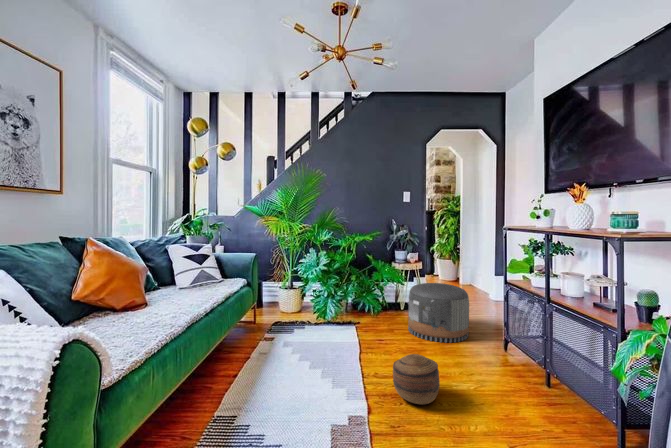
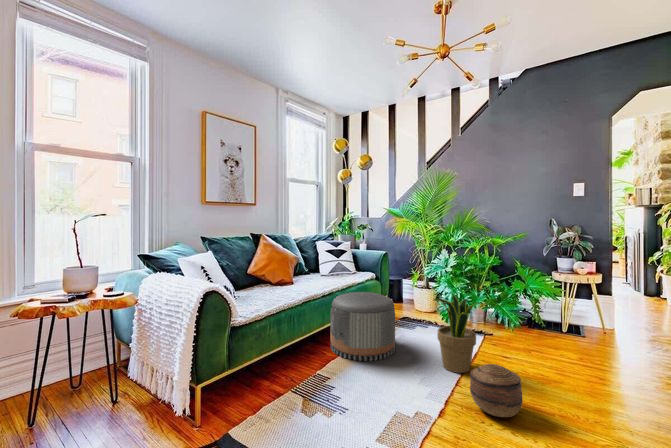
pouf: present [408,283,469,343] -> present [330,292,395,361]
potted plant: none [336,292,380,371] -> present [433,295,478,373]

